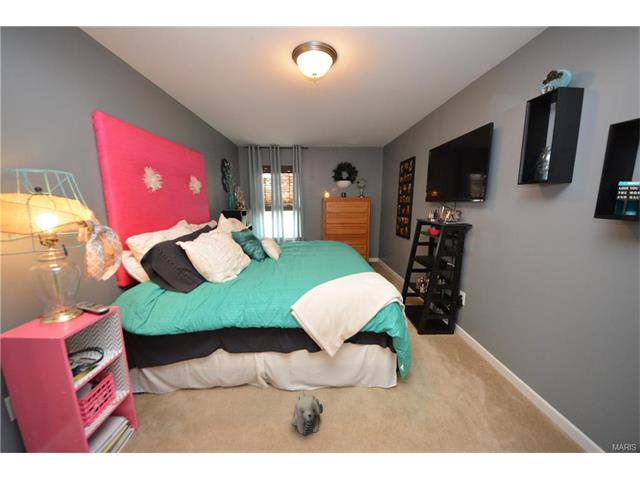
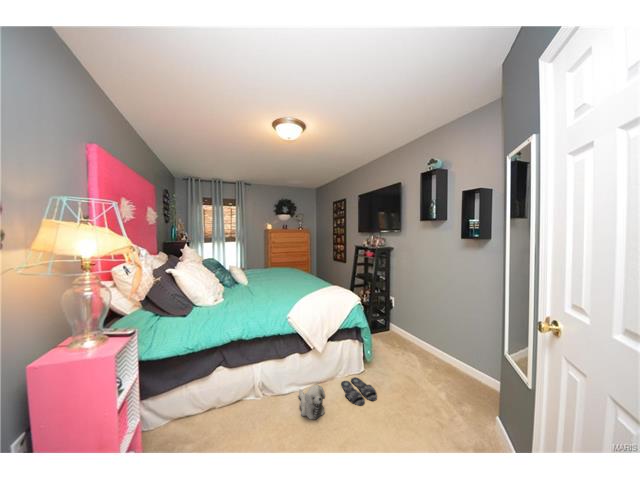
slippers: none [353,392,396,437] -> present [341,377,377,406]

